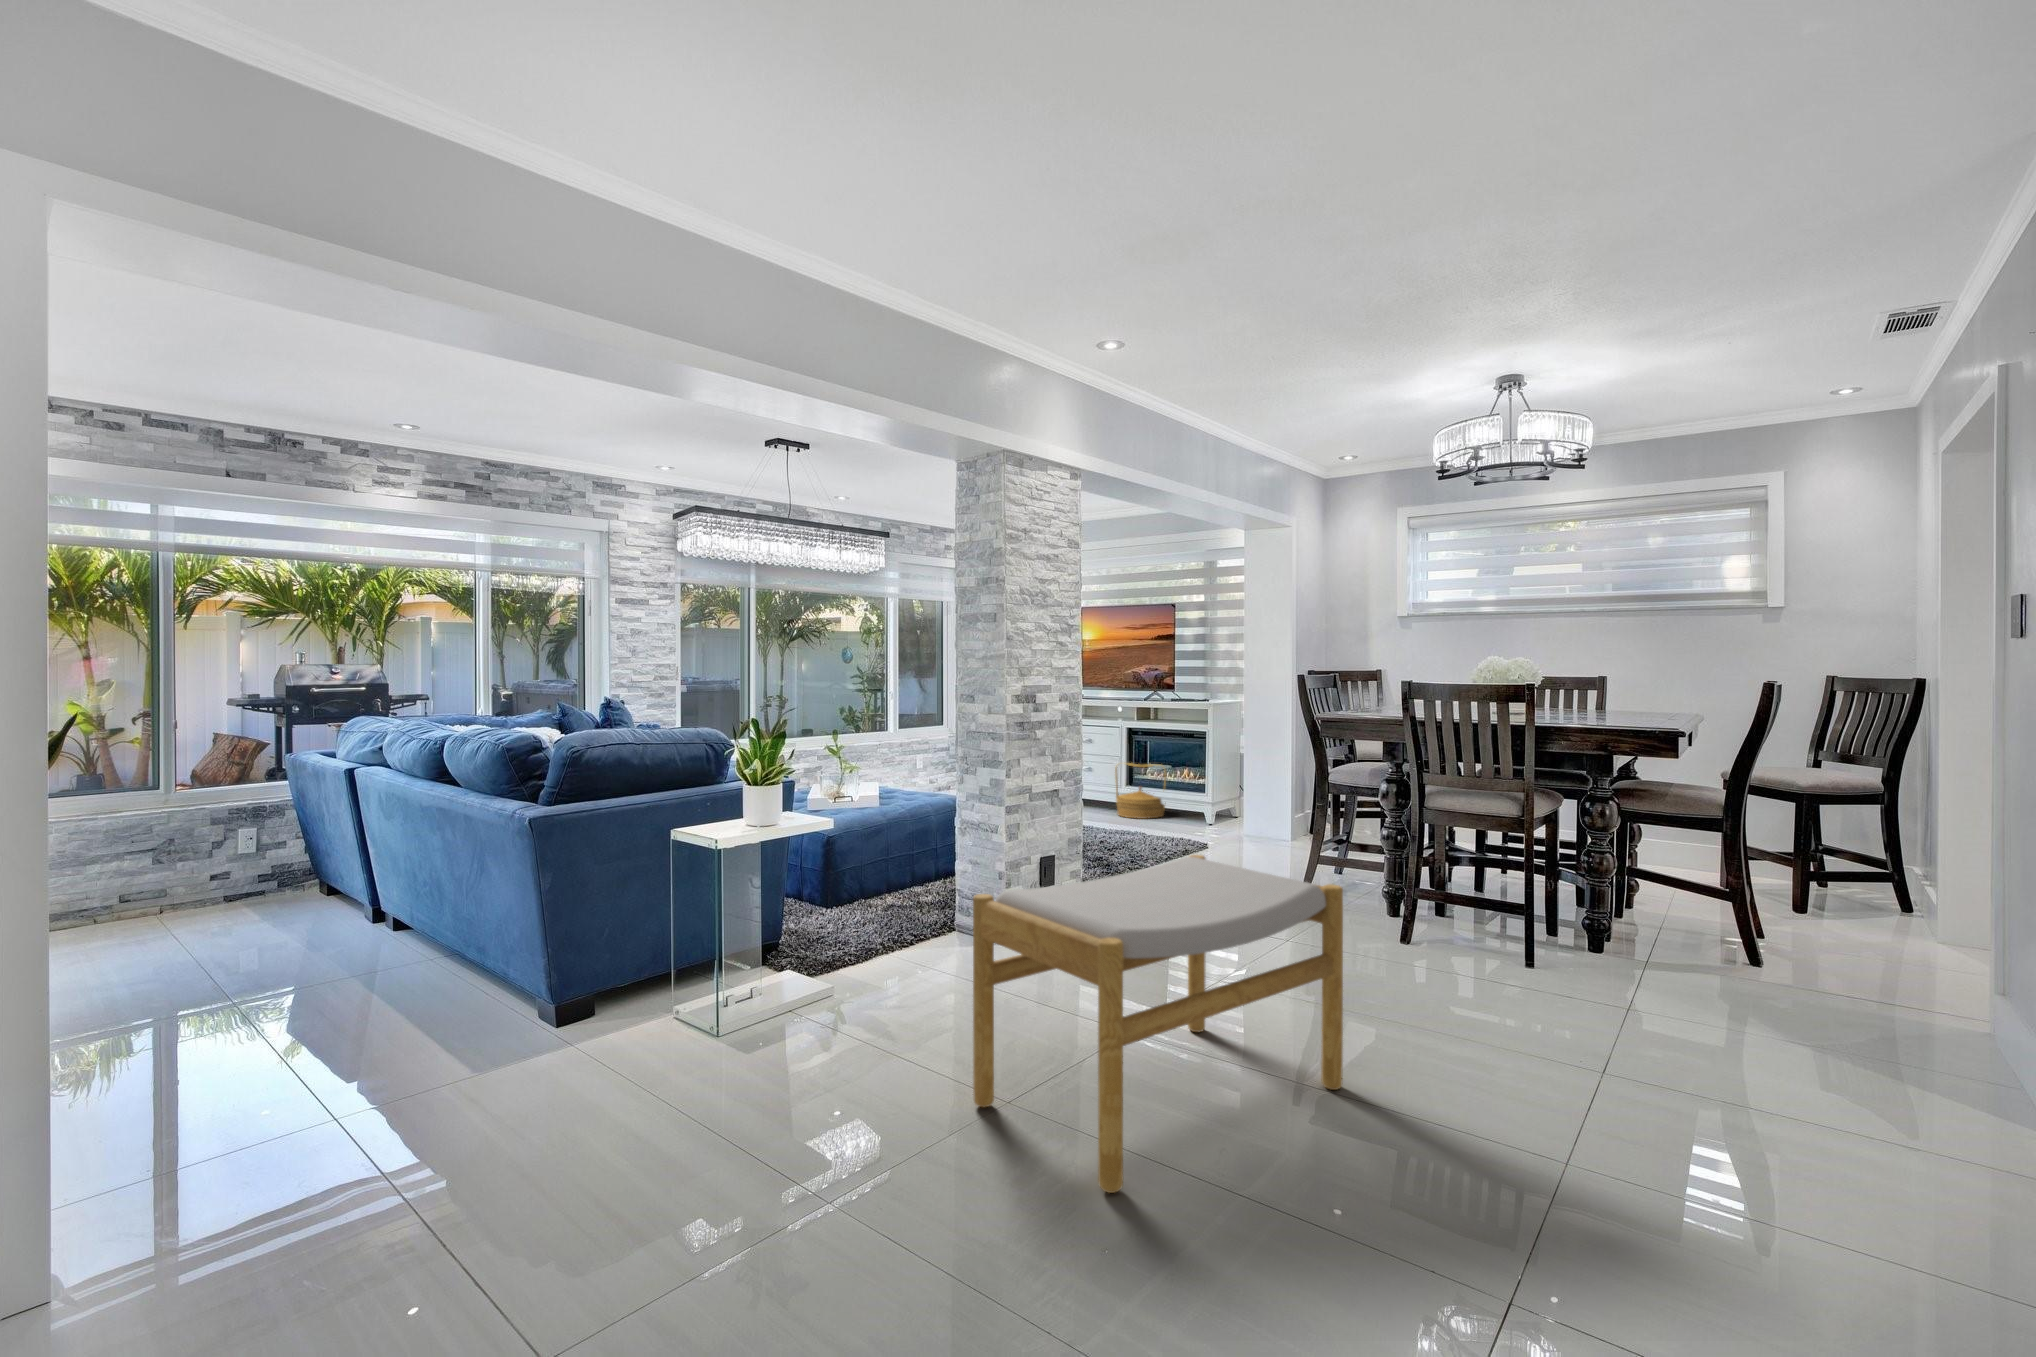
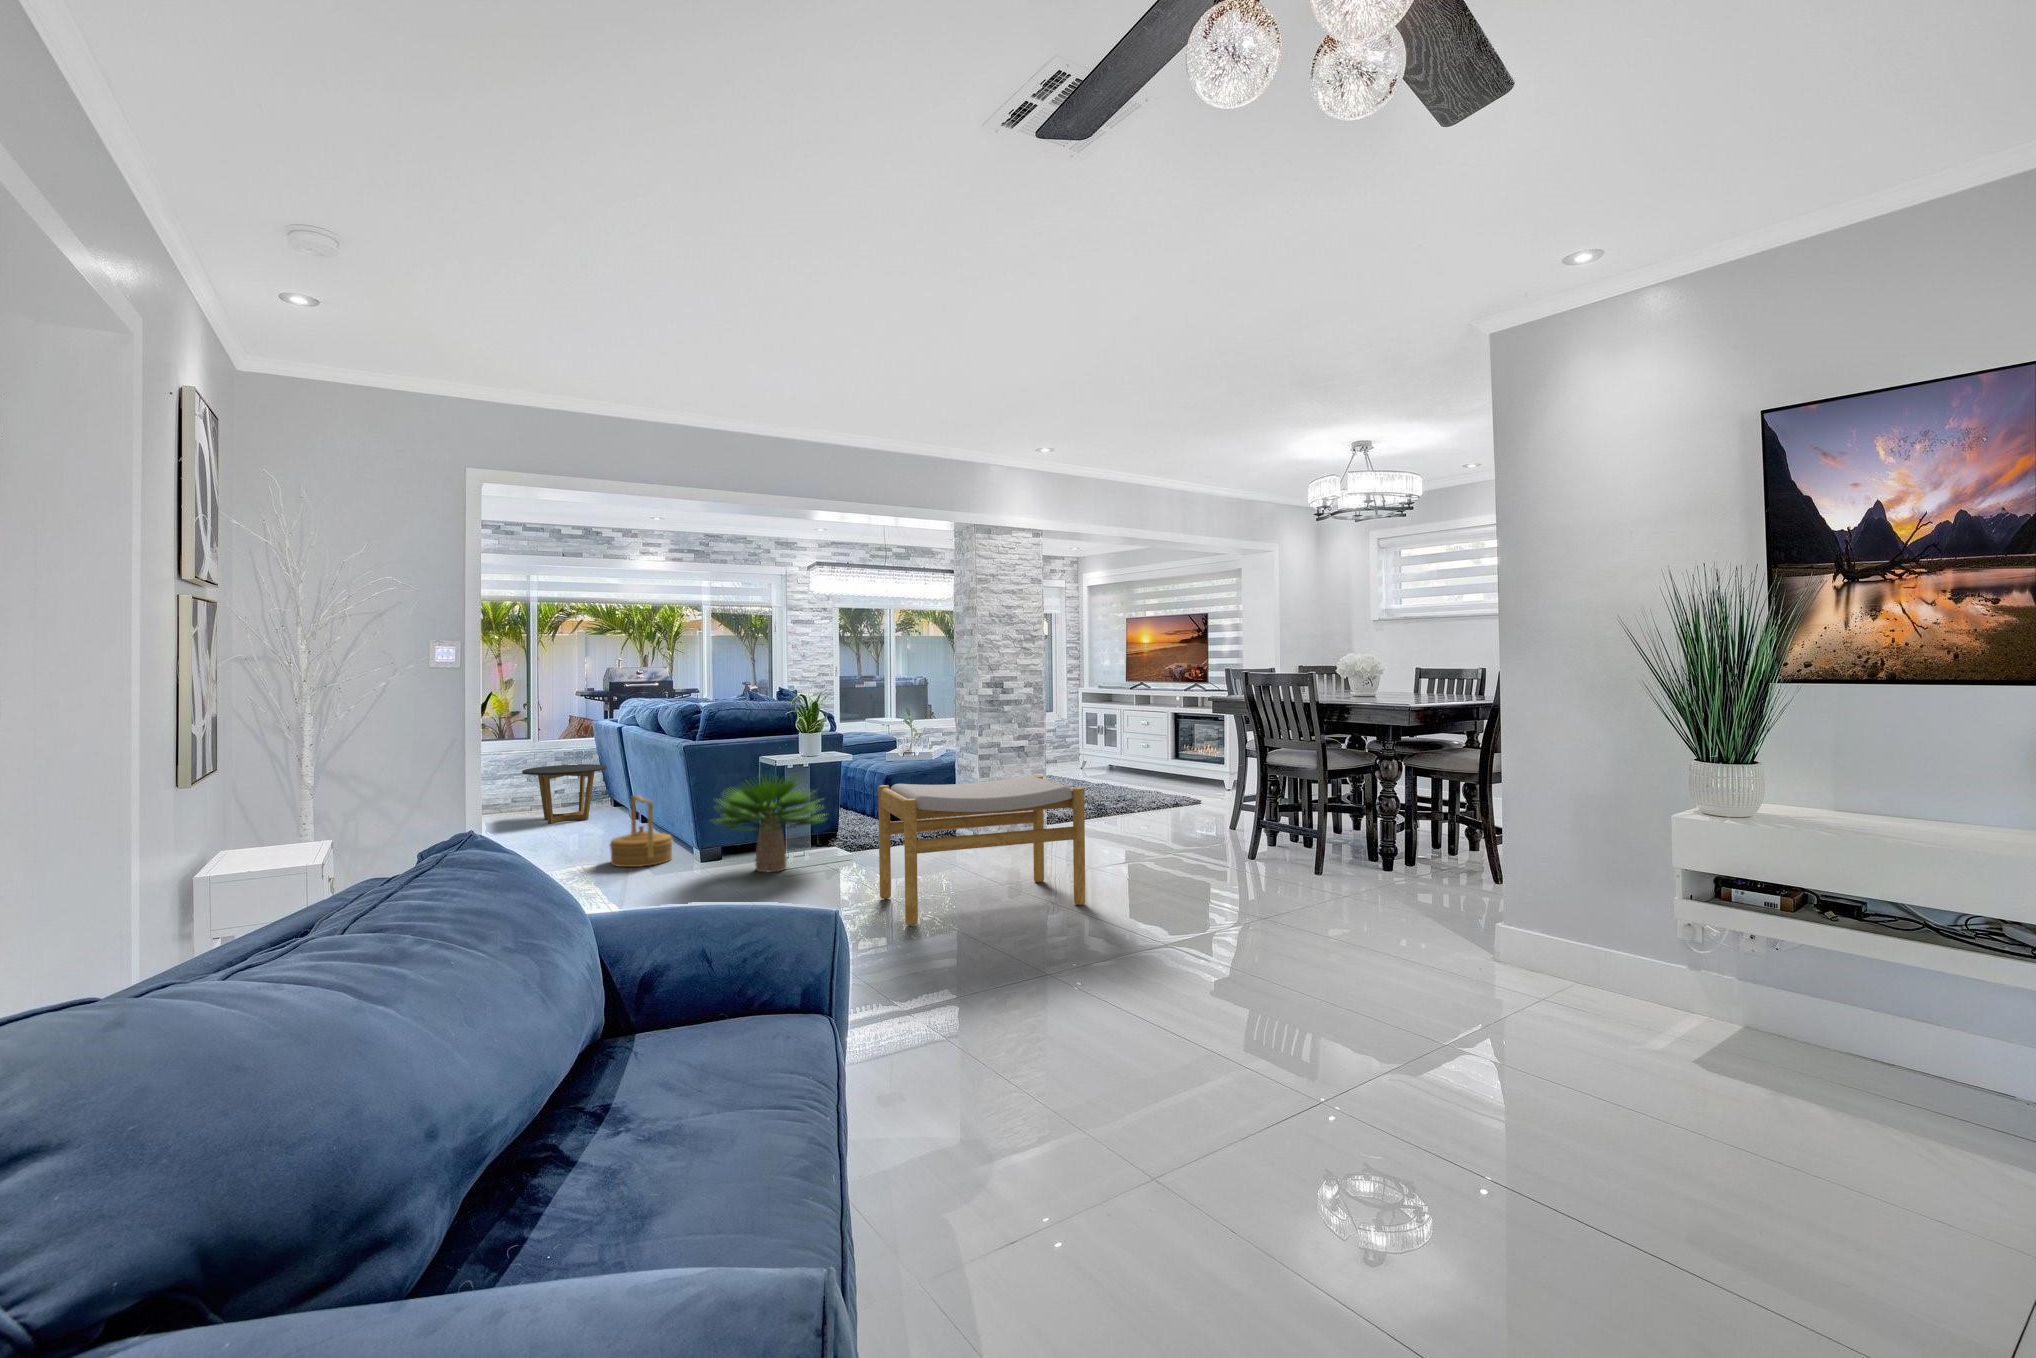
woven basket: present [1115,763,1166,819] -> present [610,795,673,867]
side table: none [148,829,319,941] -> present [522,764,607,823]
potted plant: none [584,855,811,1047] -> present [715,775,823,872]

